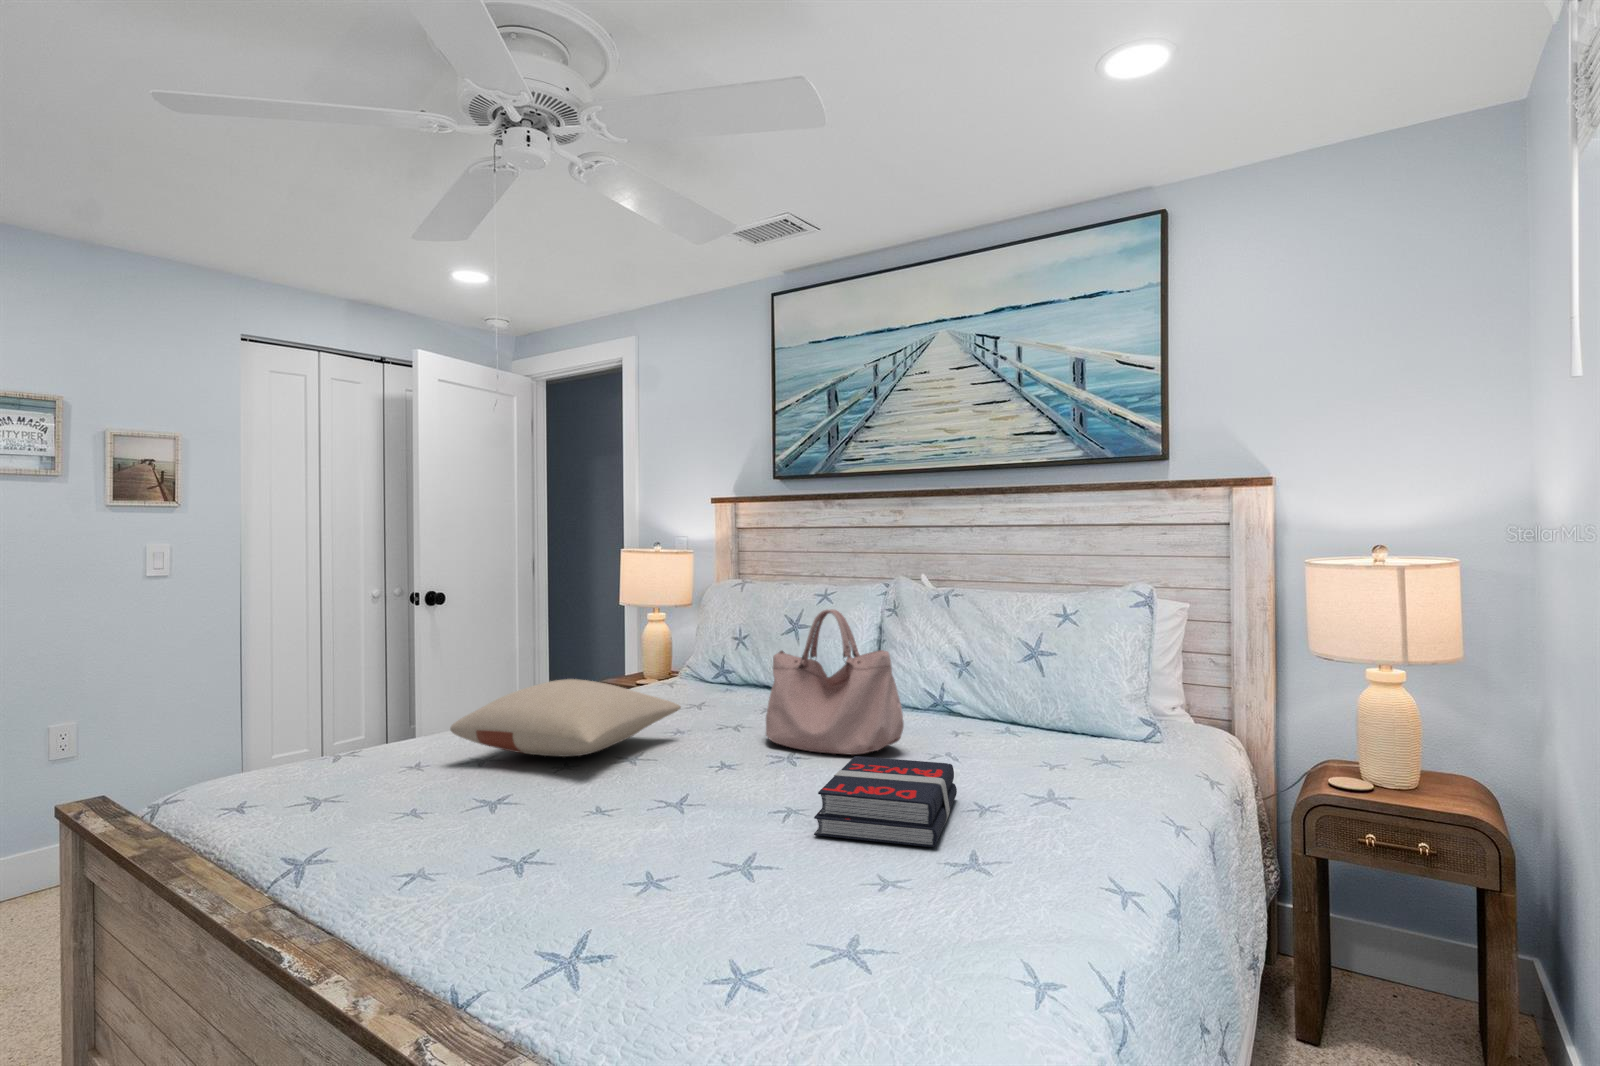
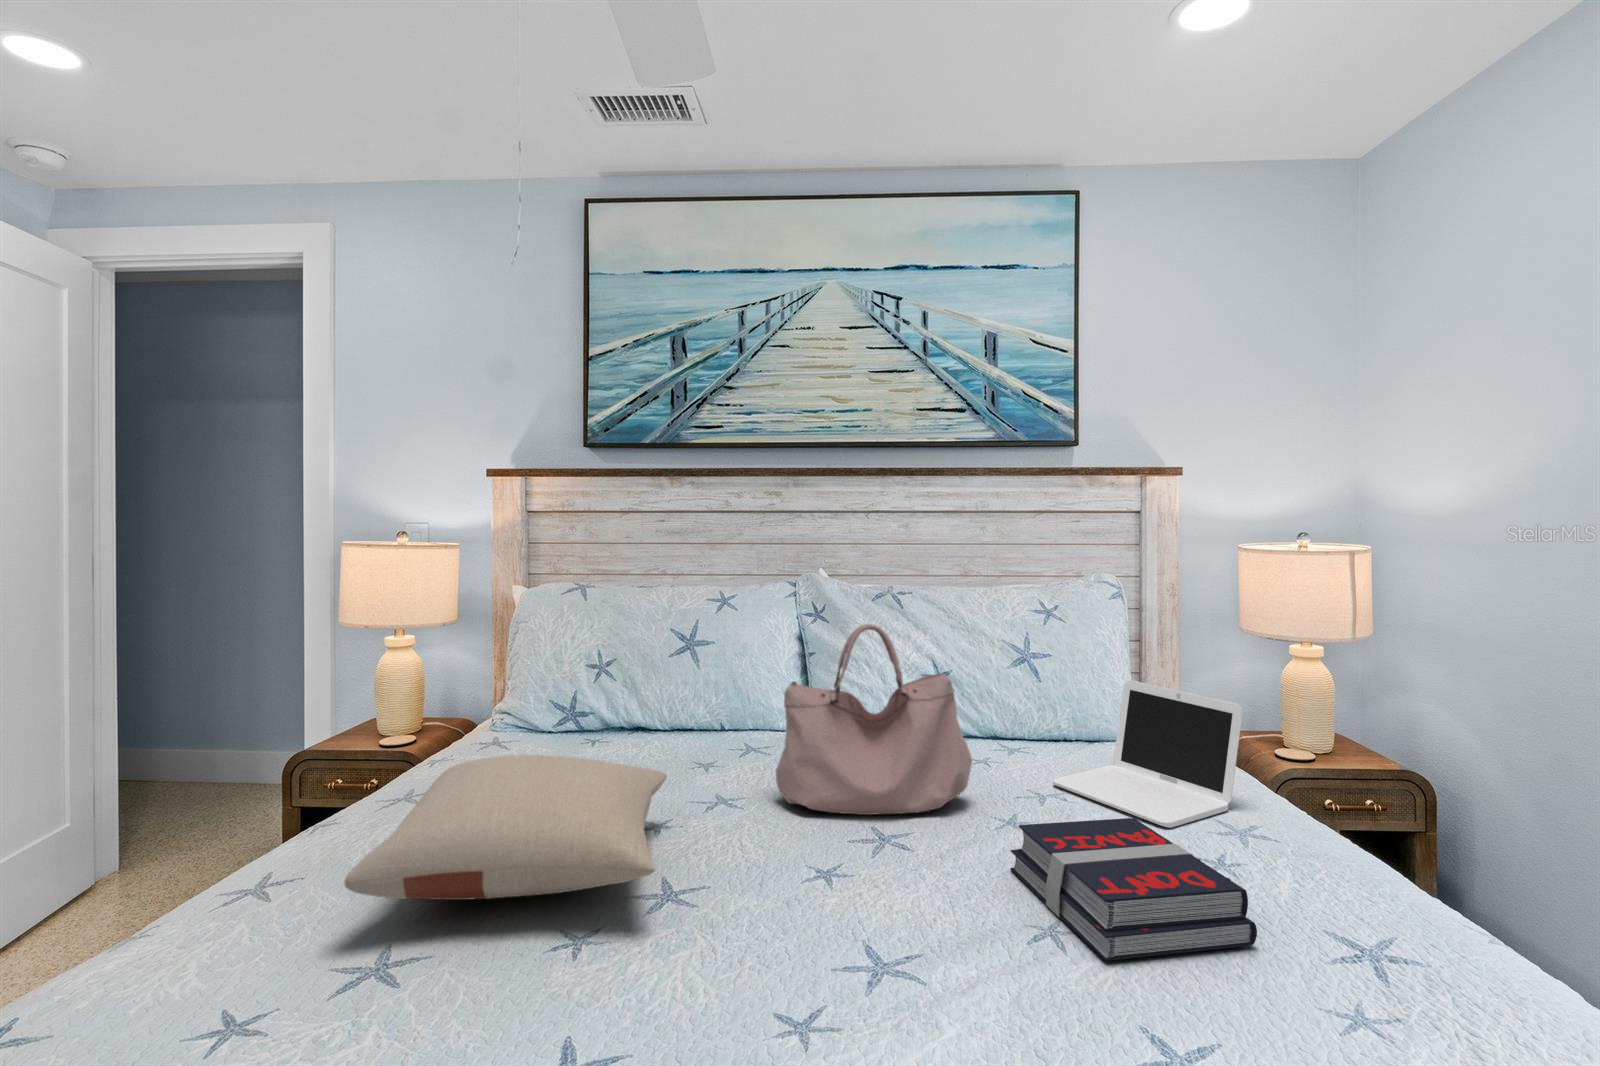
laptop: none [991,671,1130,788] -> present [1053,680,1242,828]

